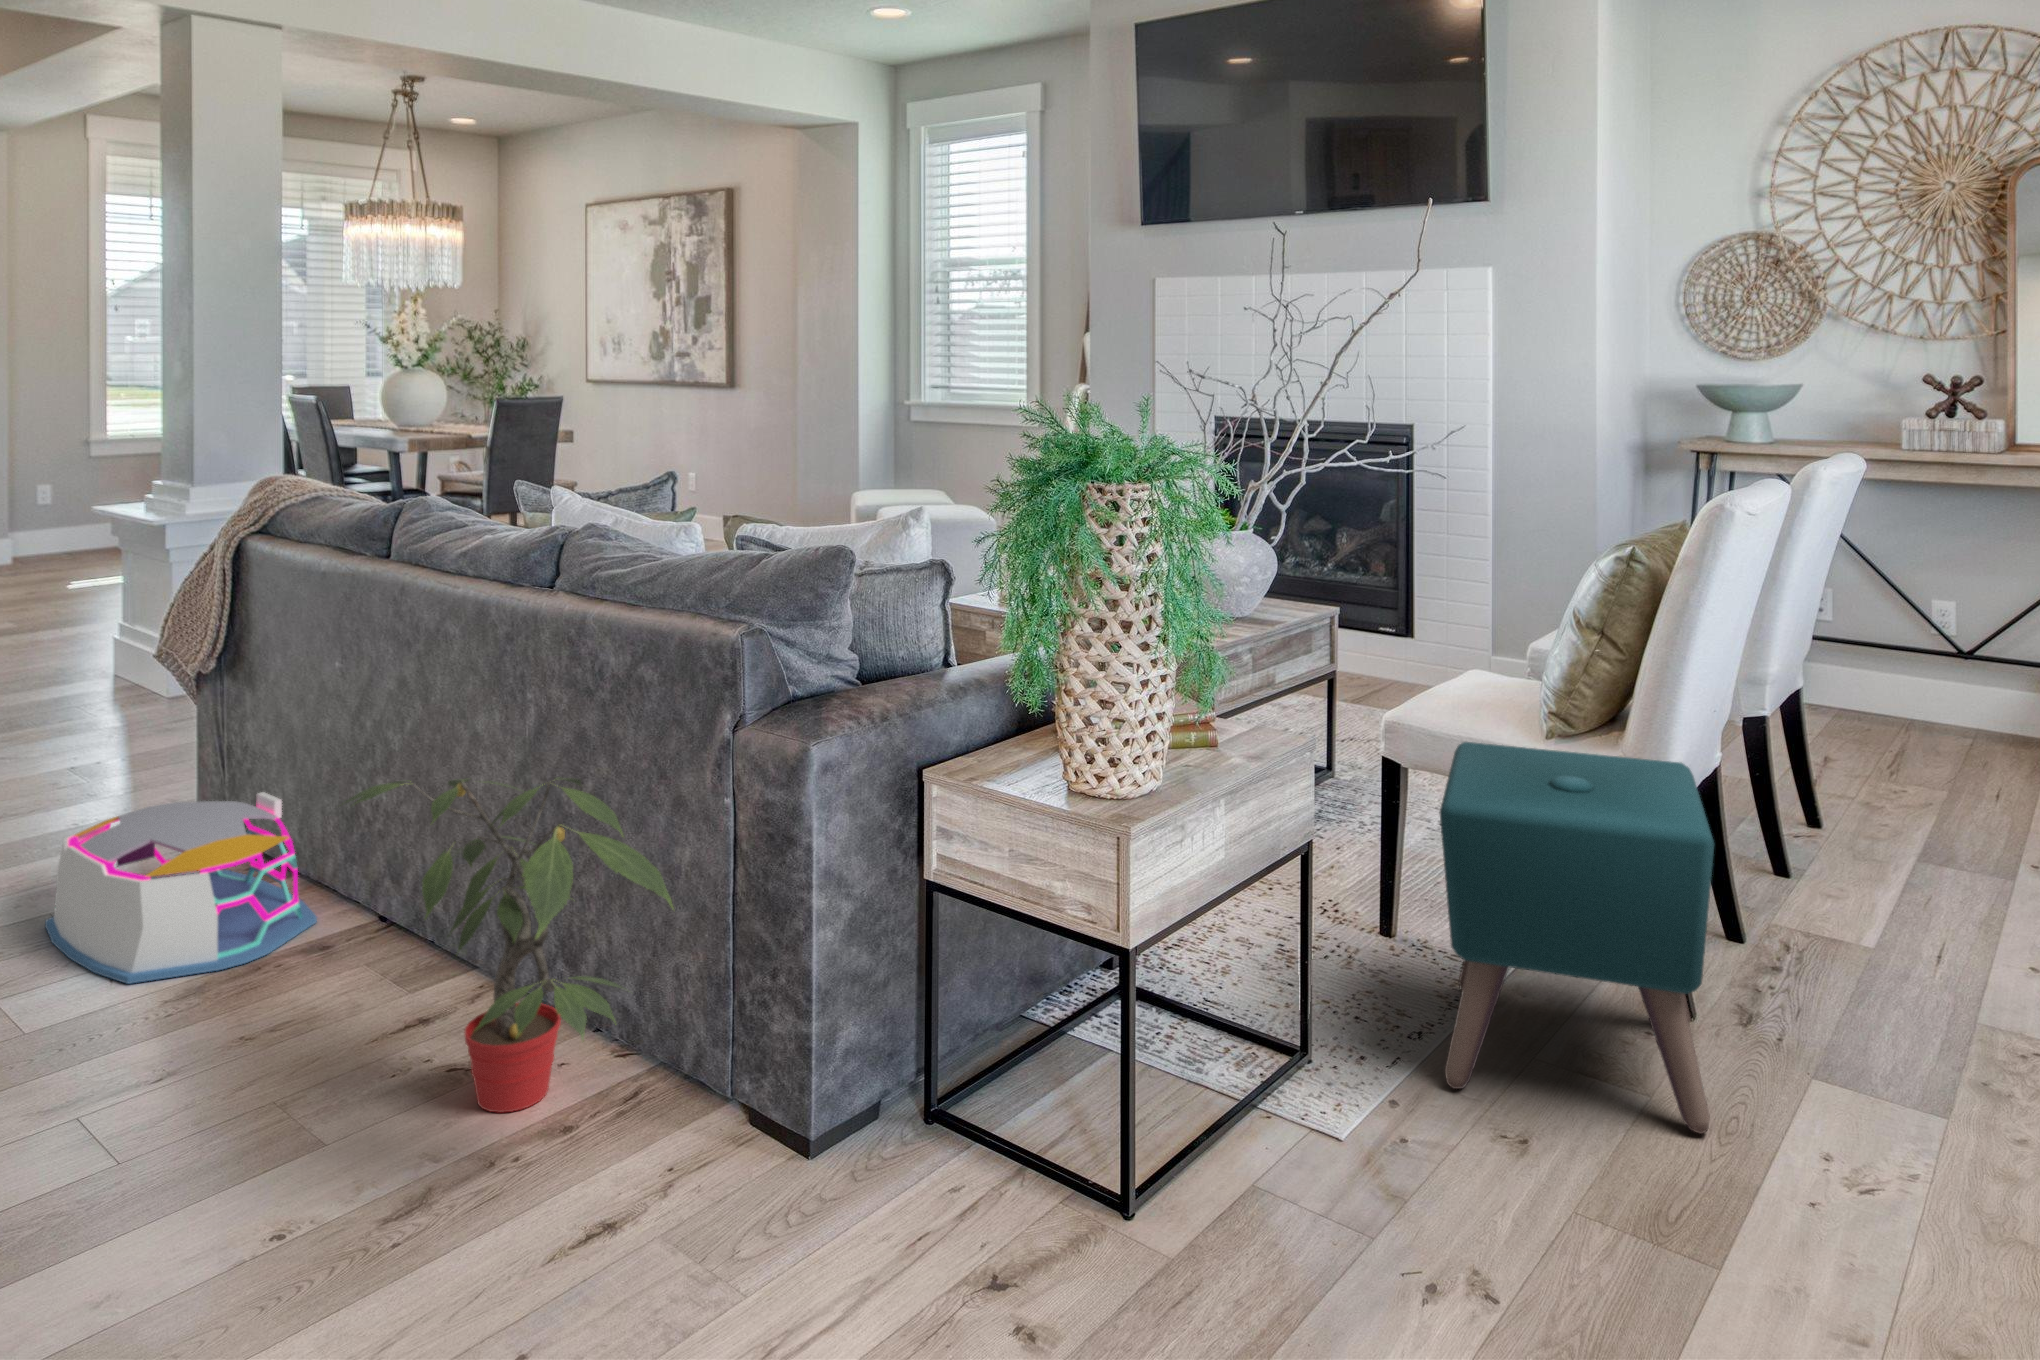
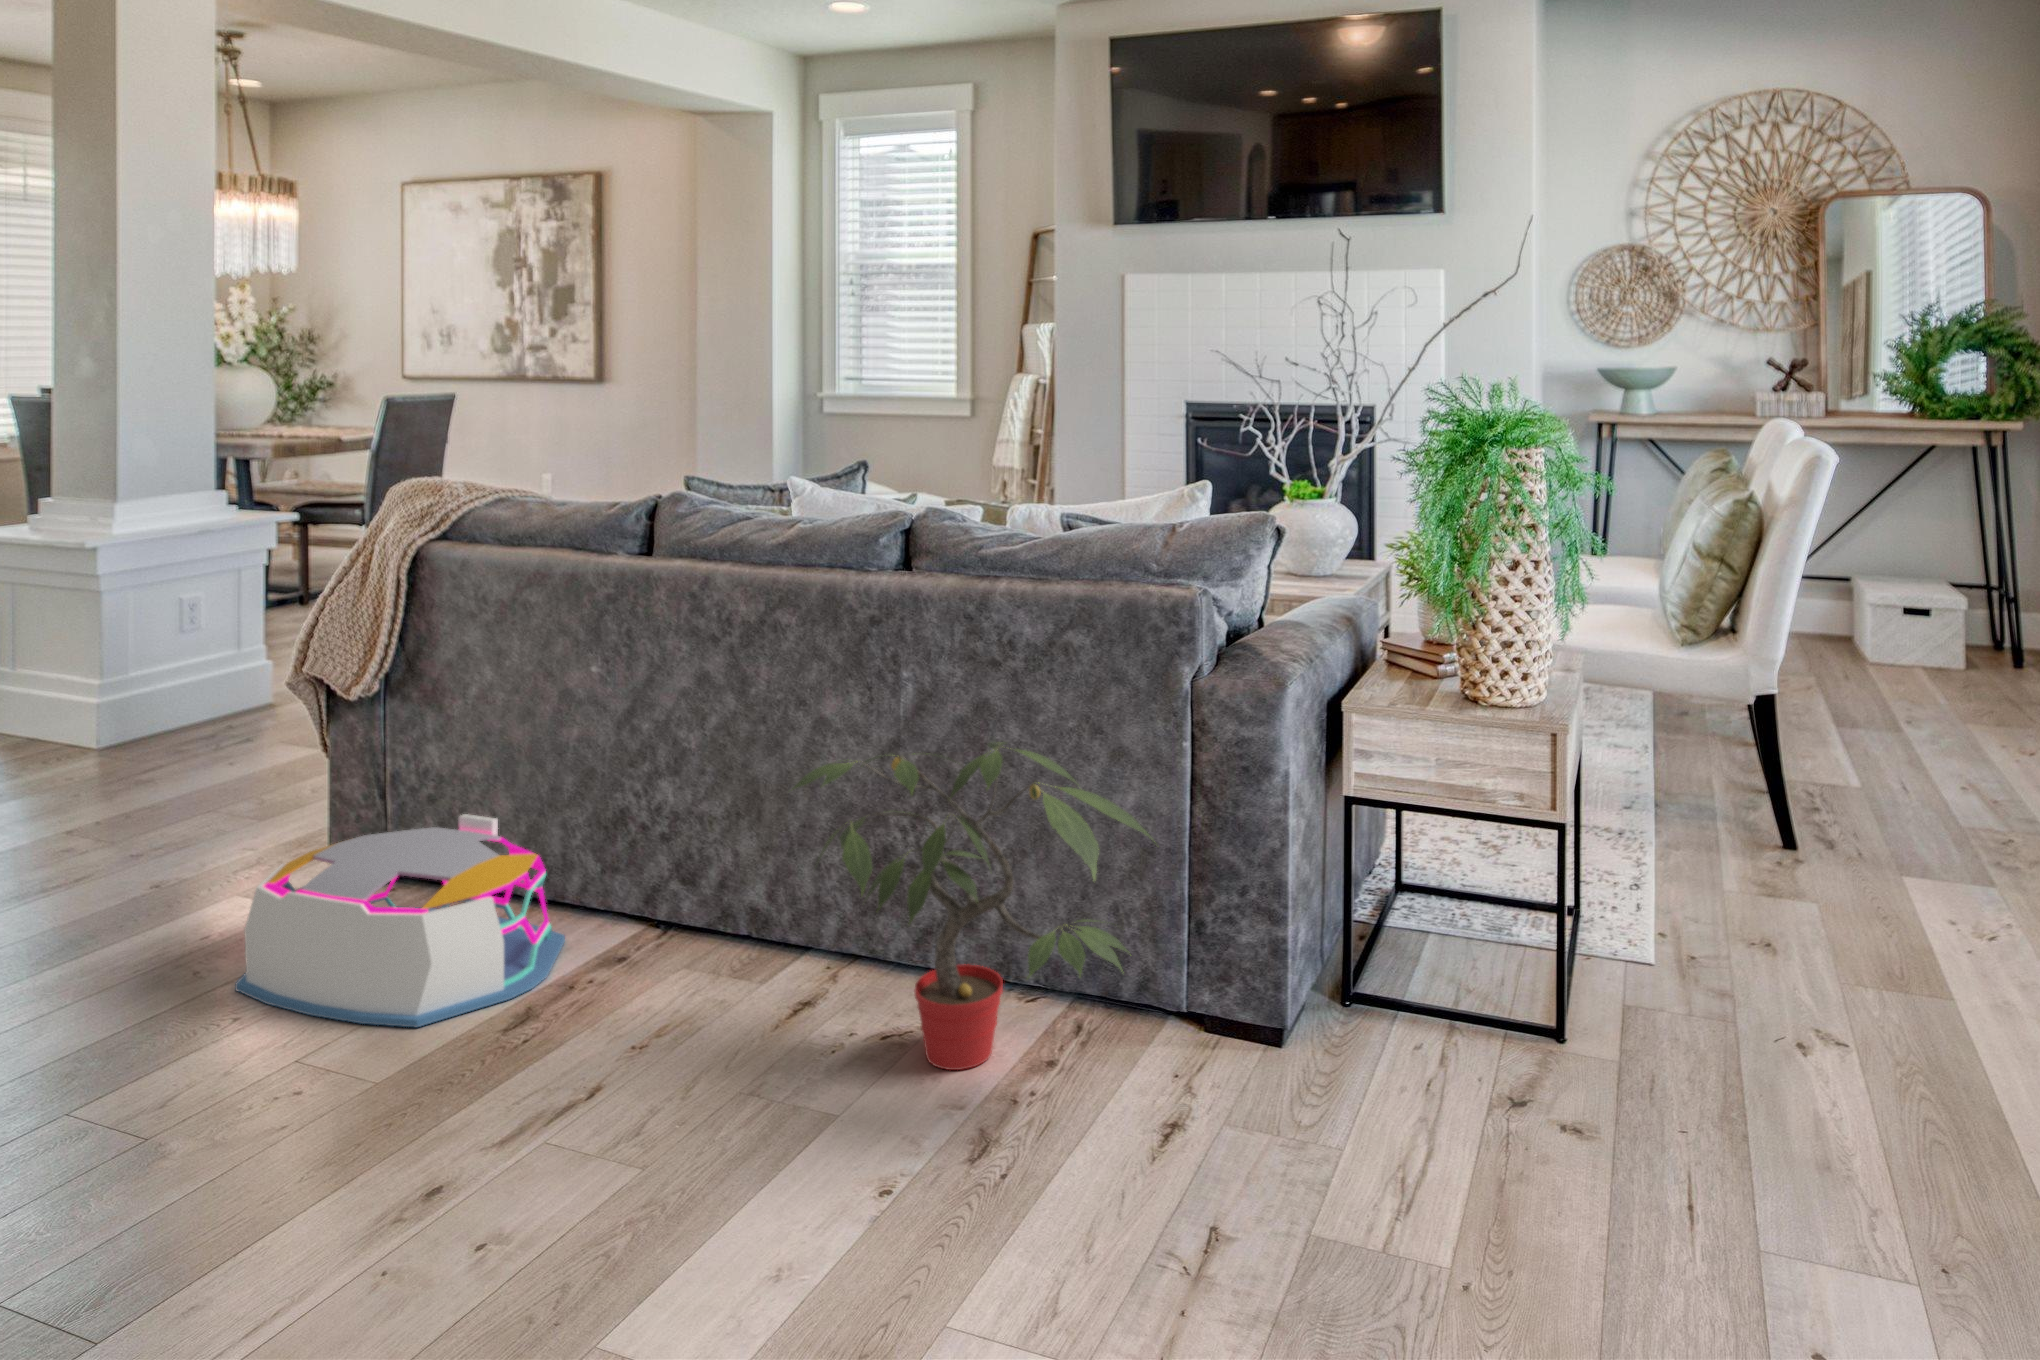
ottoman: present [1440,742,1714,1133] -> none [1629,652,1888,924]

